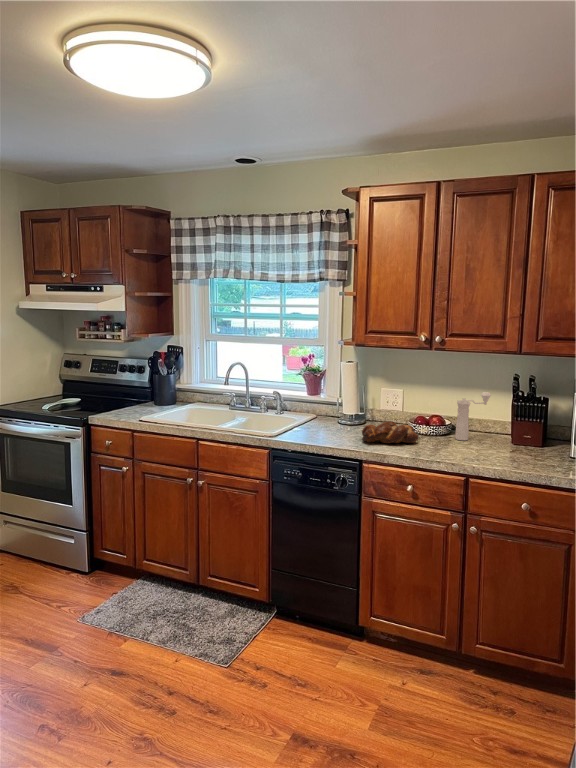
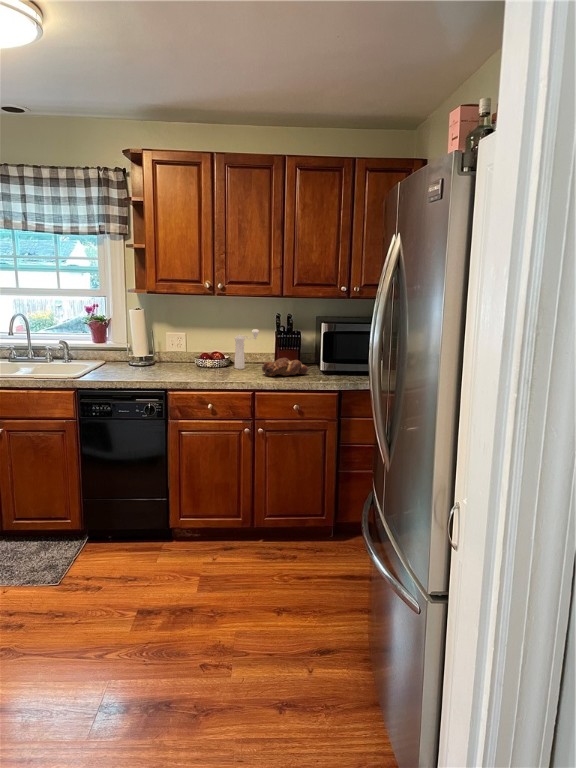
bread loaf: present [362,421,419,443] -> present [262,358,309,376]

